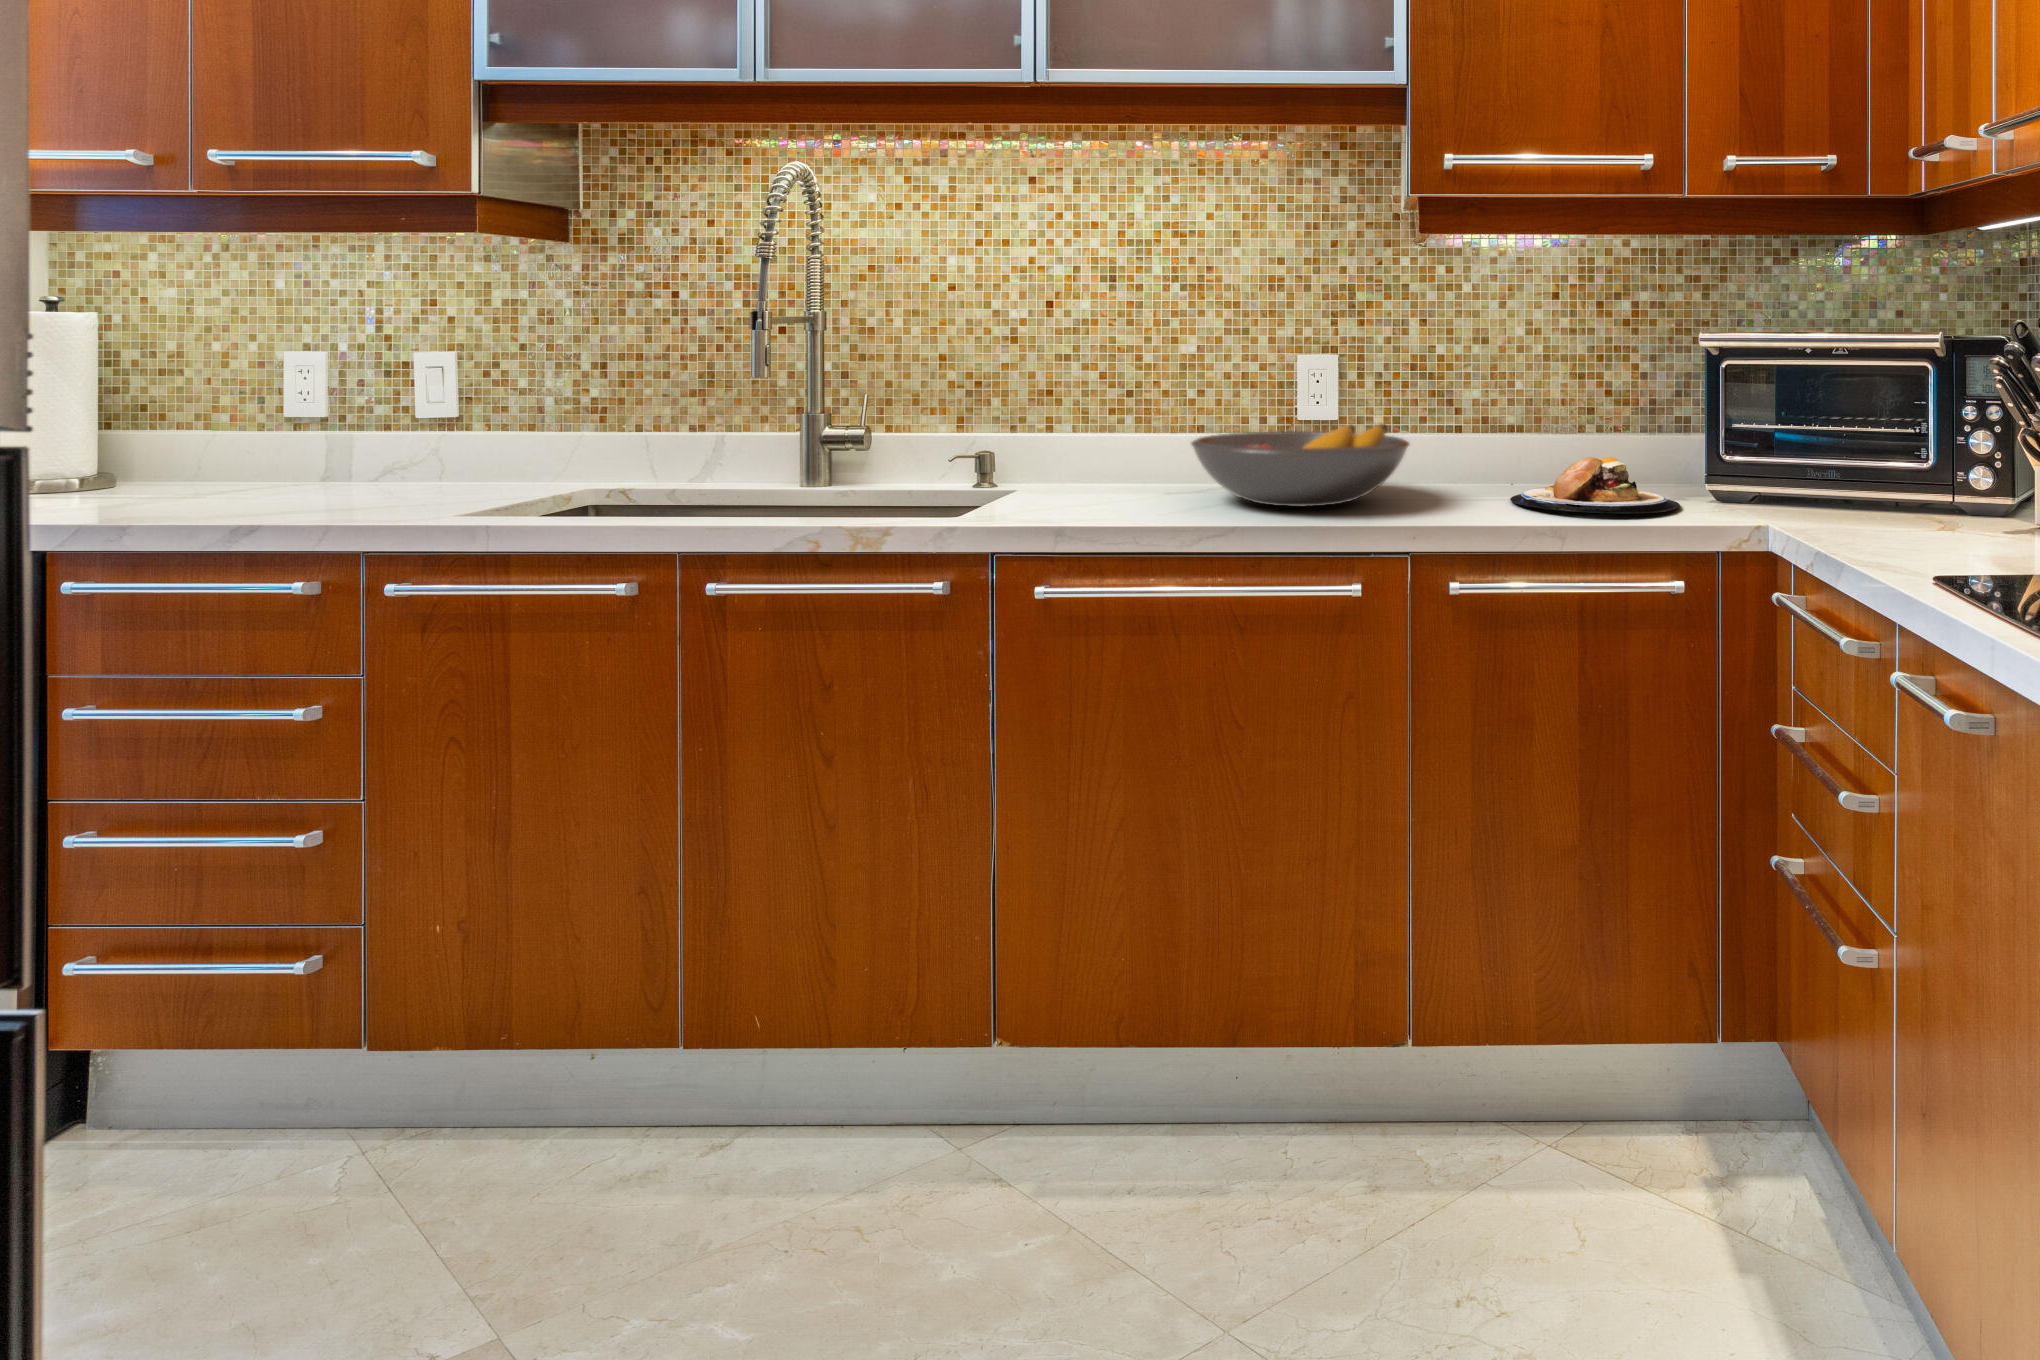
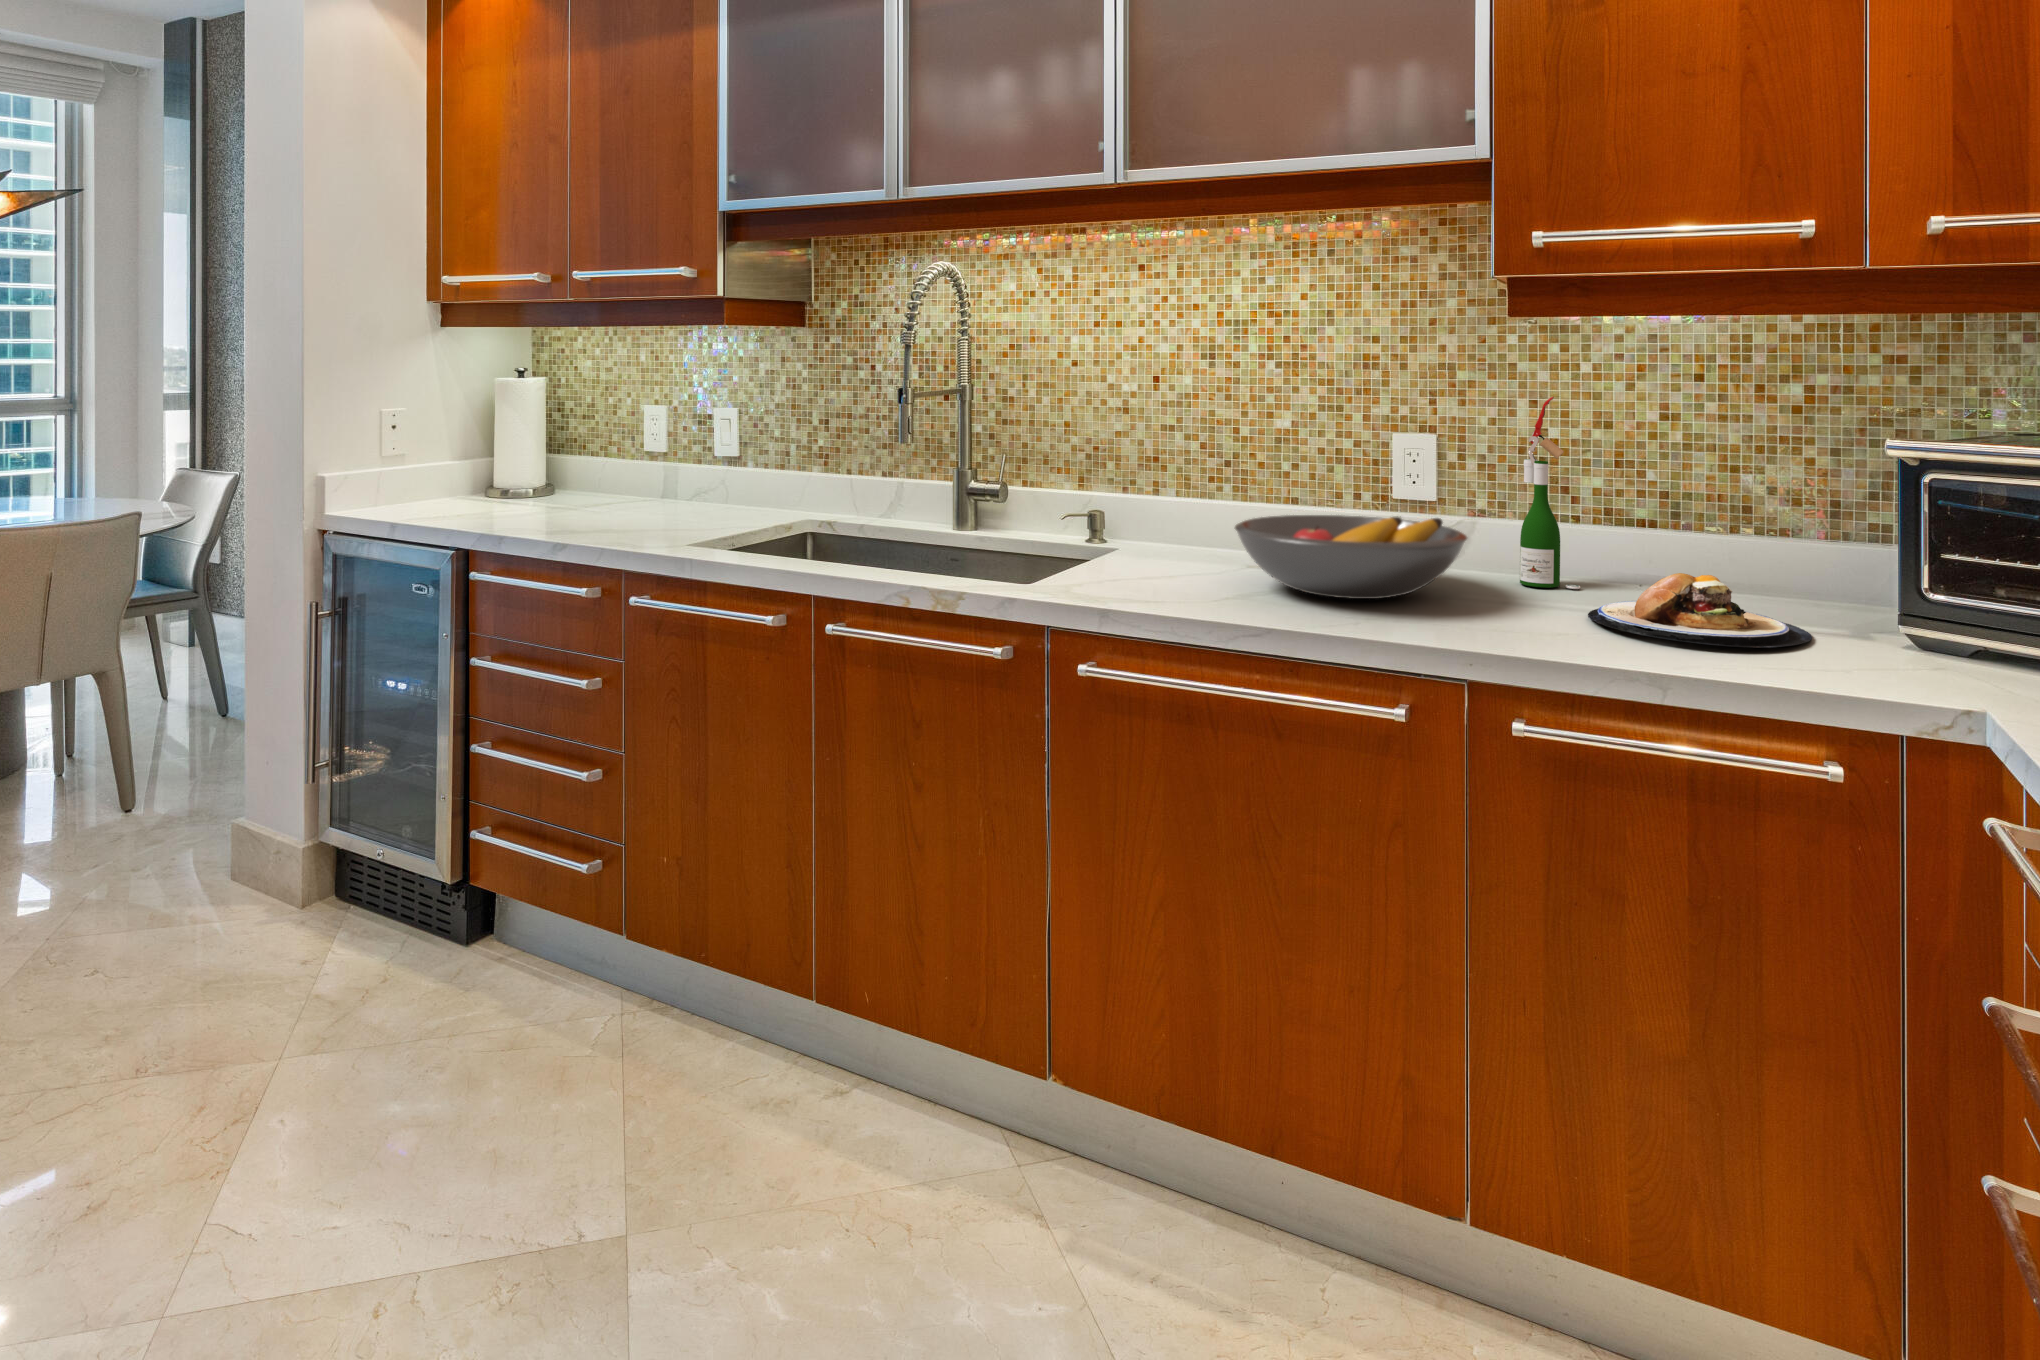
wine bottle: none [1429,313,1479,486] -> present [1520,397,1580,589]

